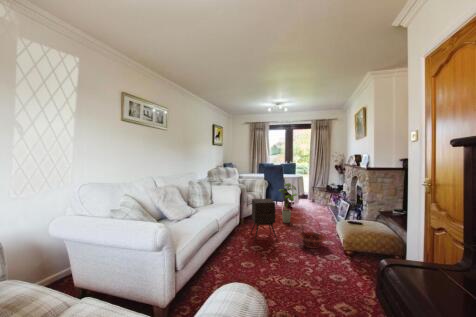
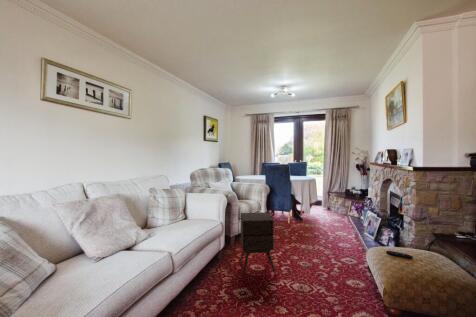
house plant: present [280,183,297,223] -> none [281,189,310,243]
basket: present [297,232,326,249] -> none [306,244,353,296]

